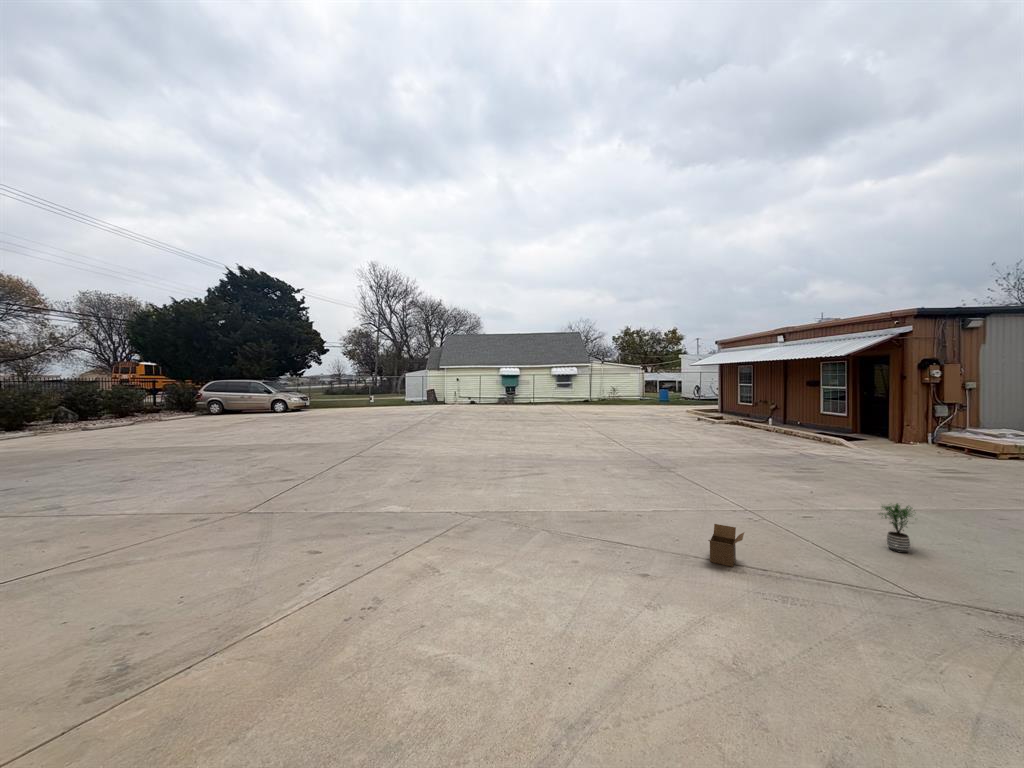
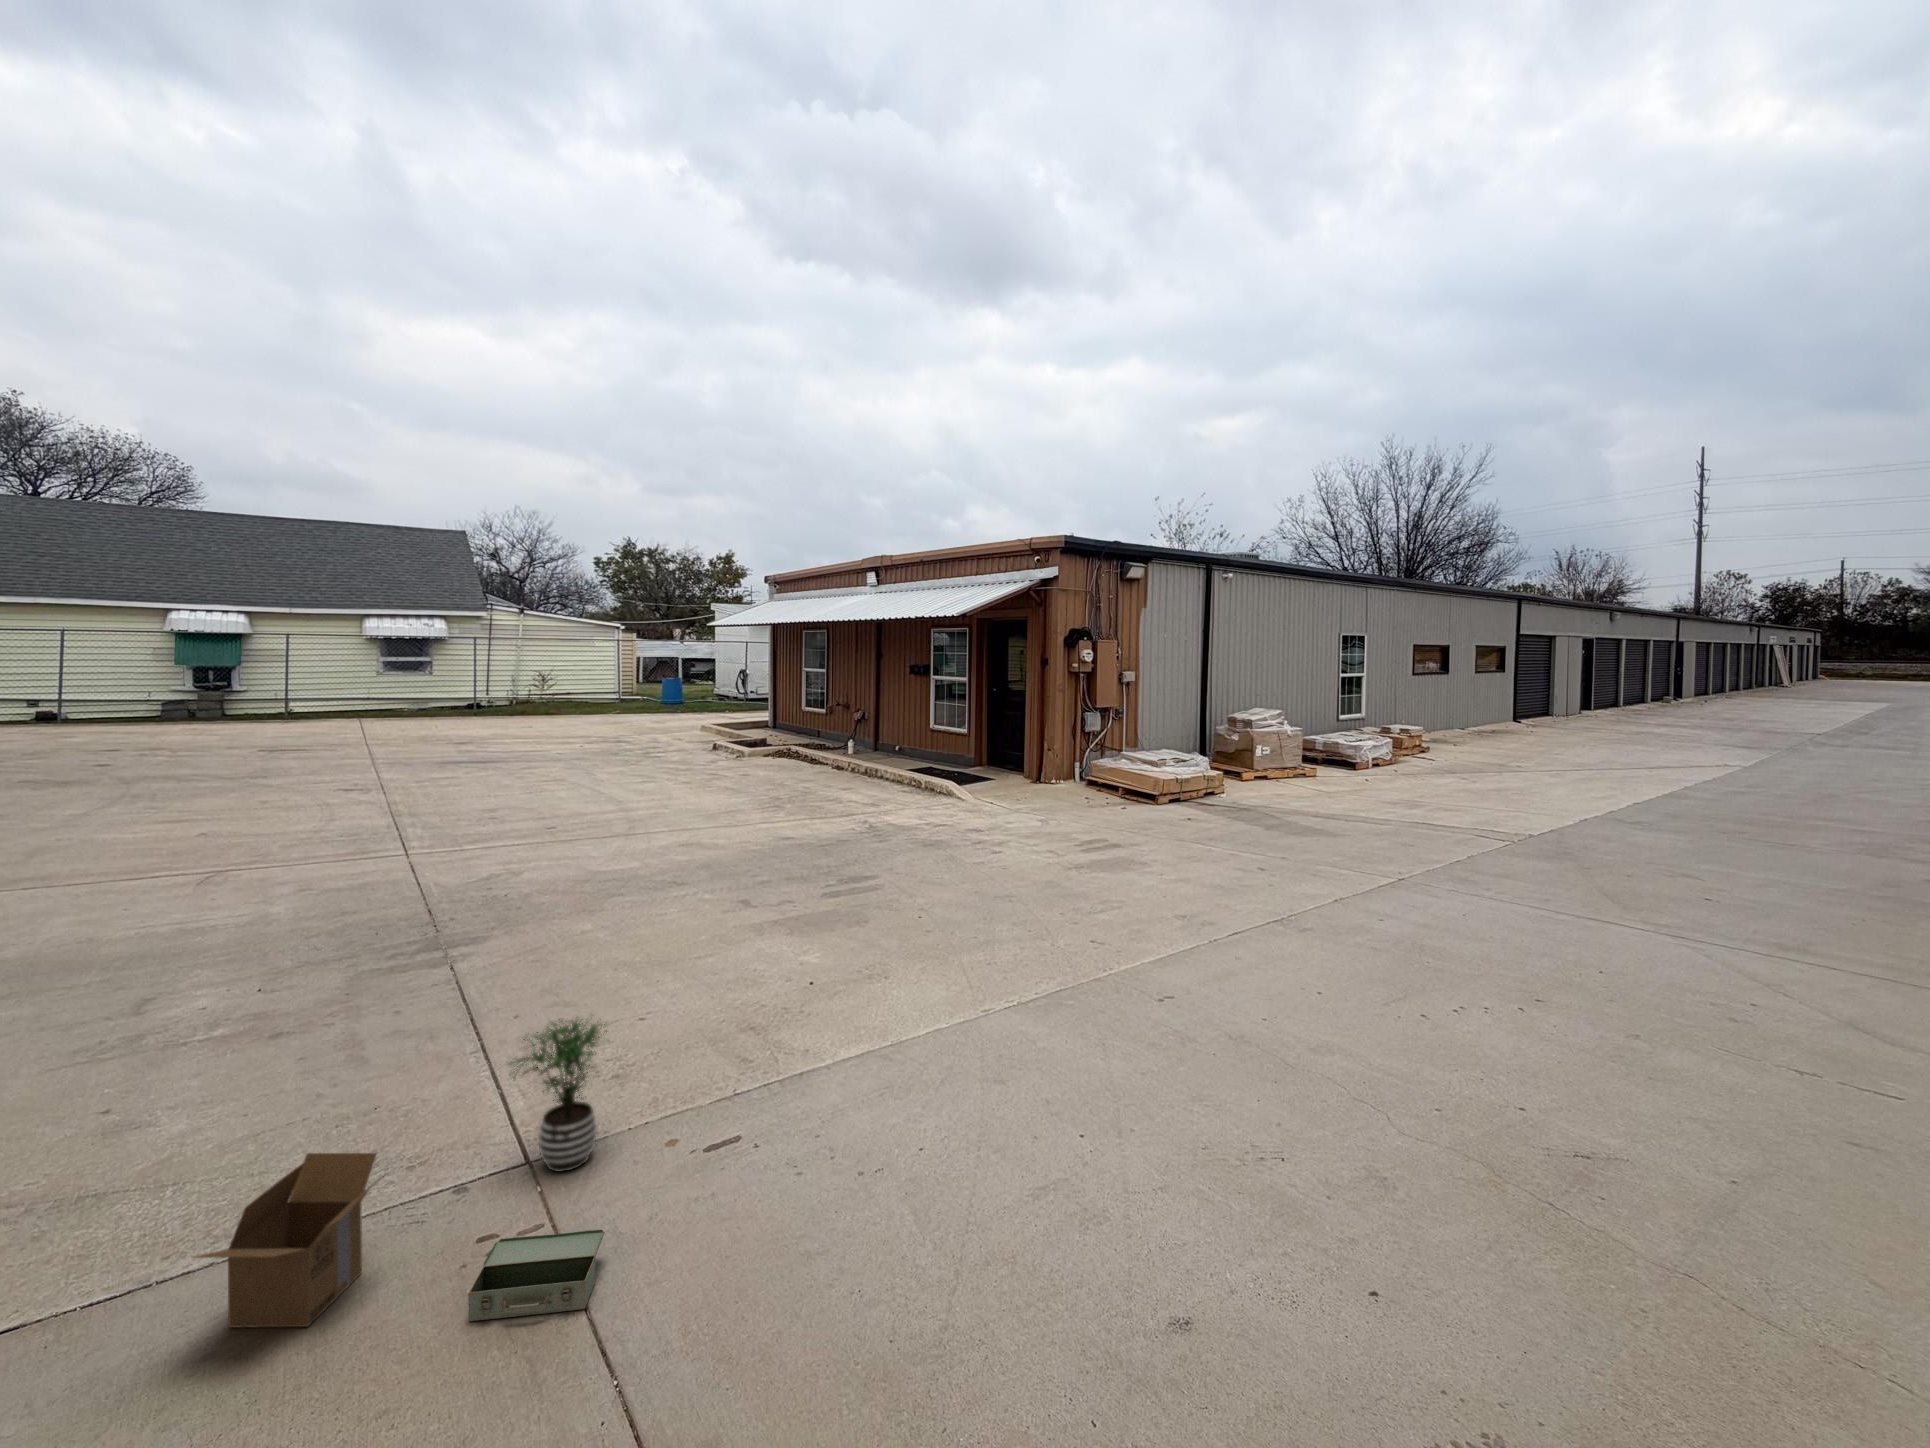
potted plant: present [881,503,915,553] -> present [509,1015,607,1172]
toolbox: none [779,559,821,583] -> present [468,1230,604,1321]

